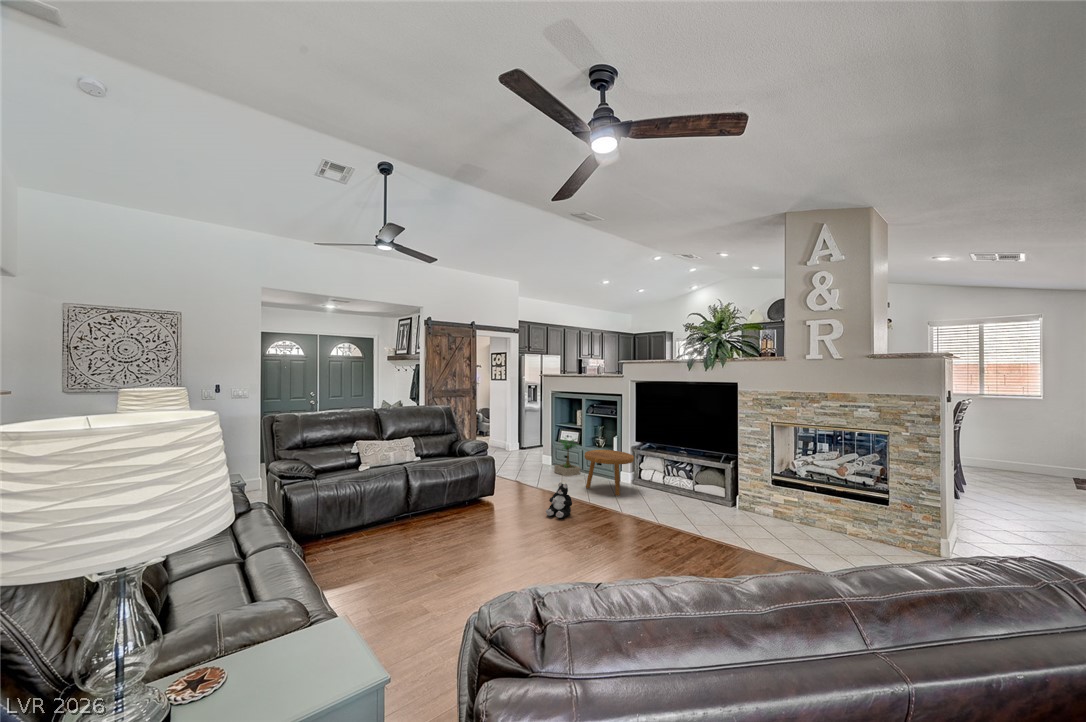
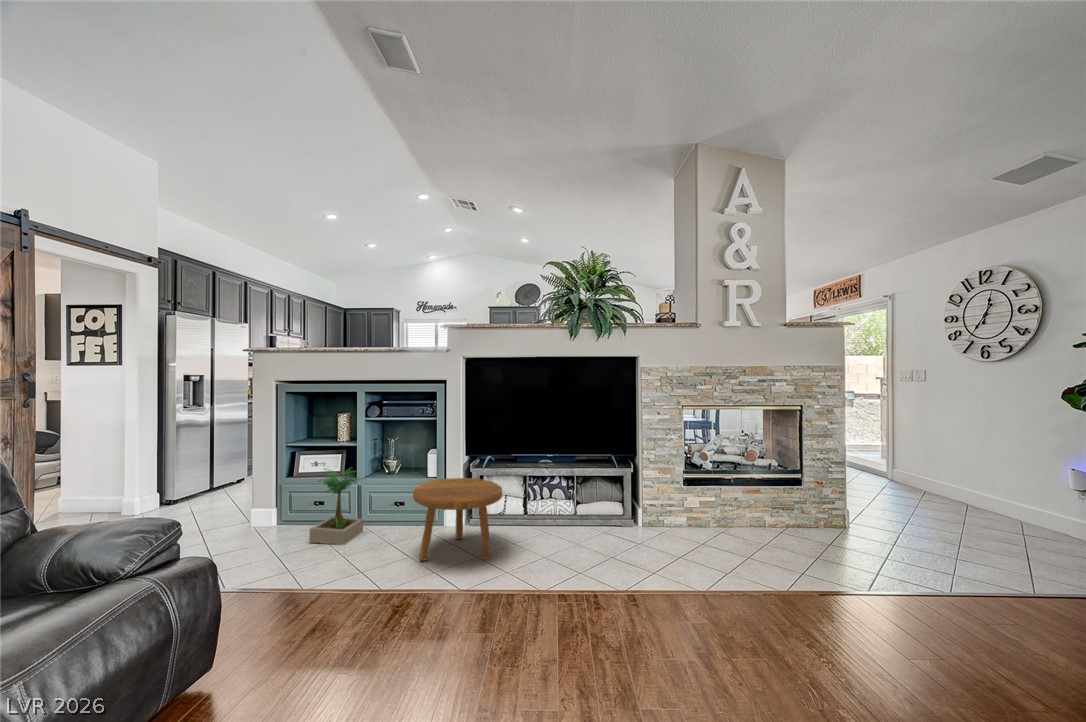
plush toy: present [546,483,572,518] -> none [447,584,509,682]

